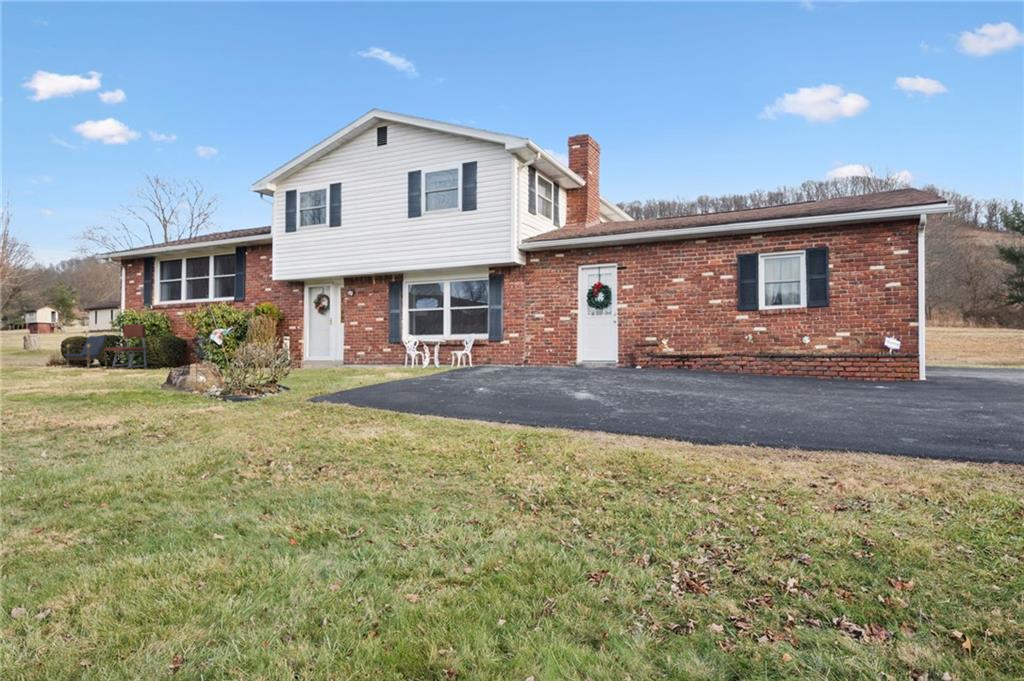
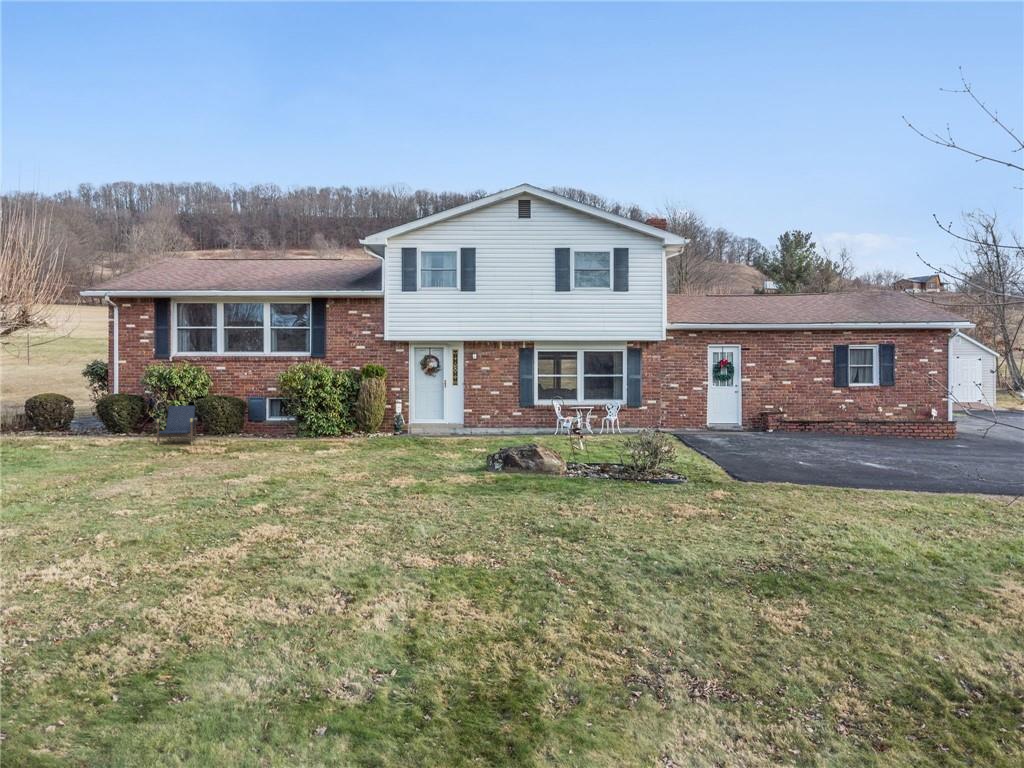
bench: present [105,324,147,368] -> none [219,393,273,445]

